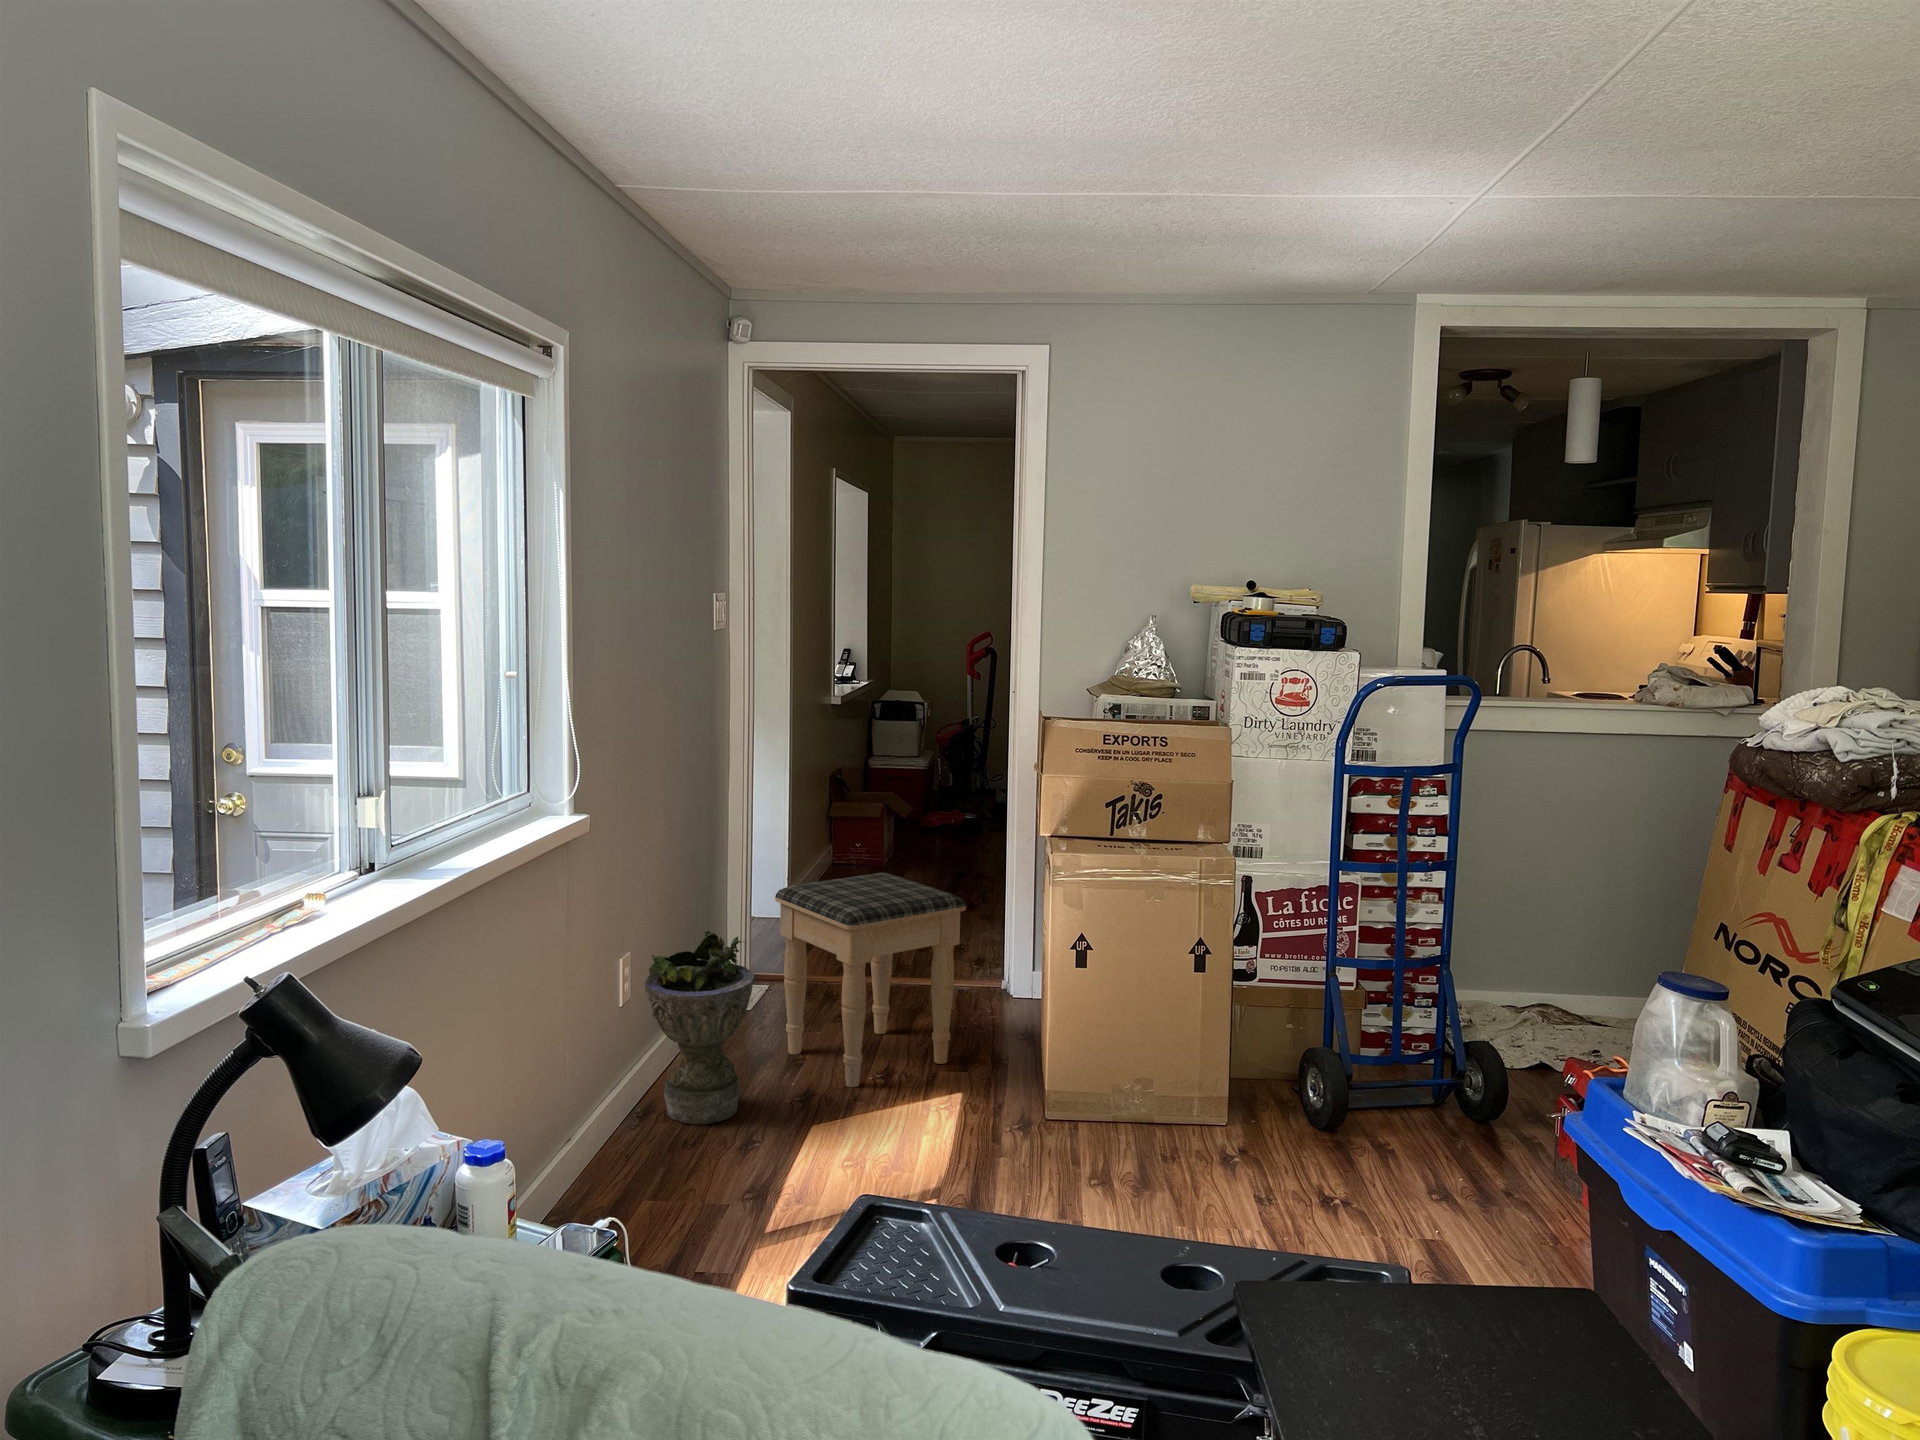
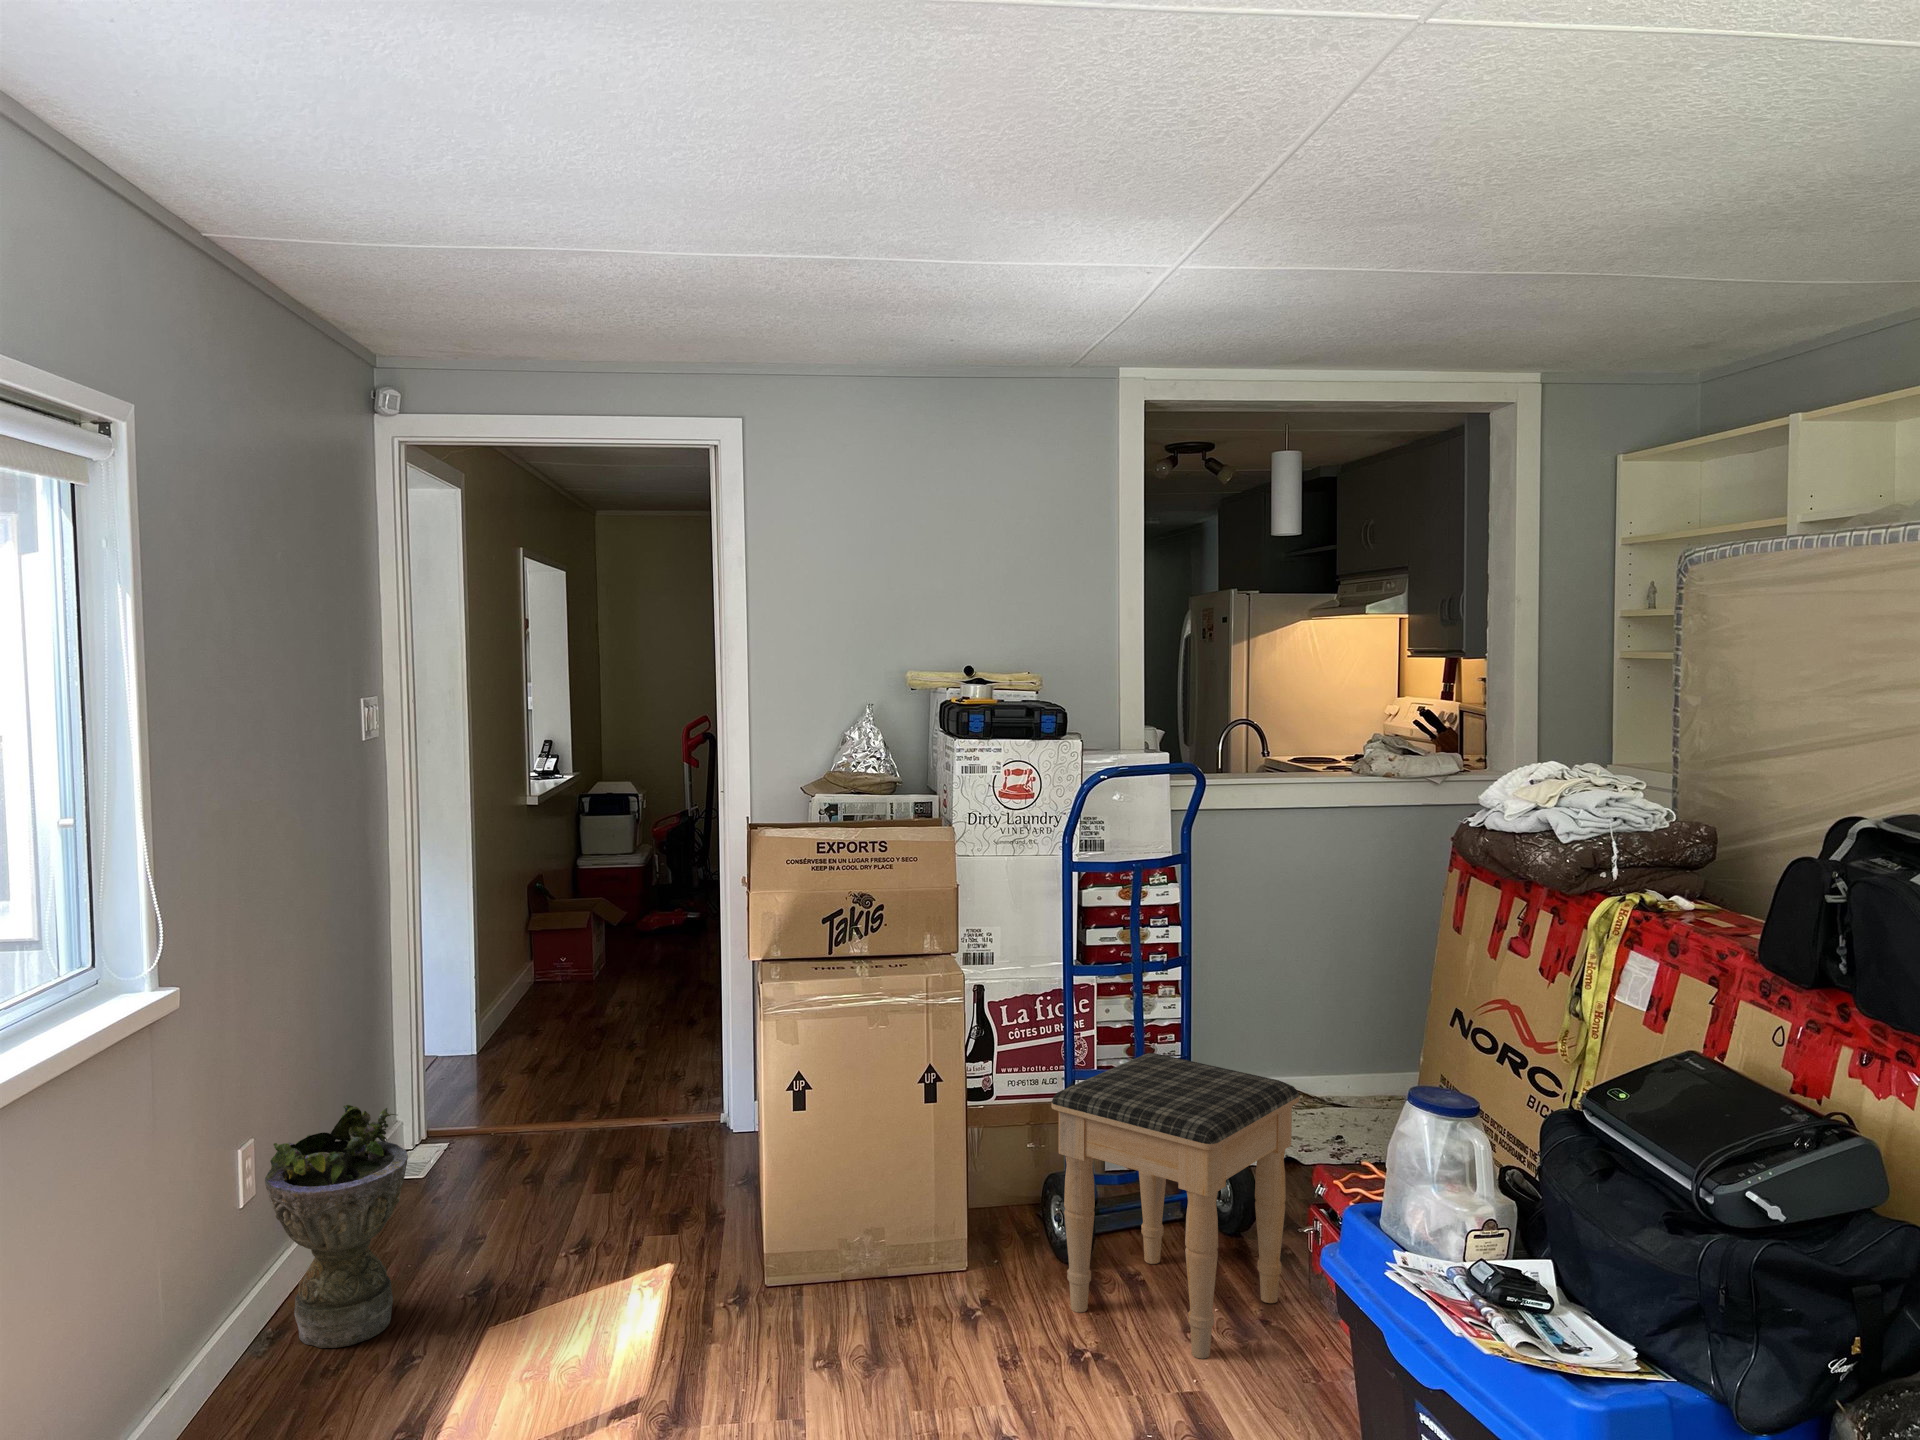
footstool: present [775,873,966,1087] -> present [1051,1053,1299,1359]

